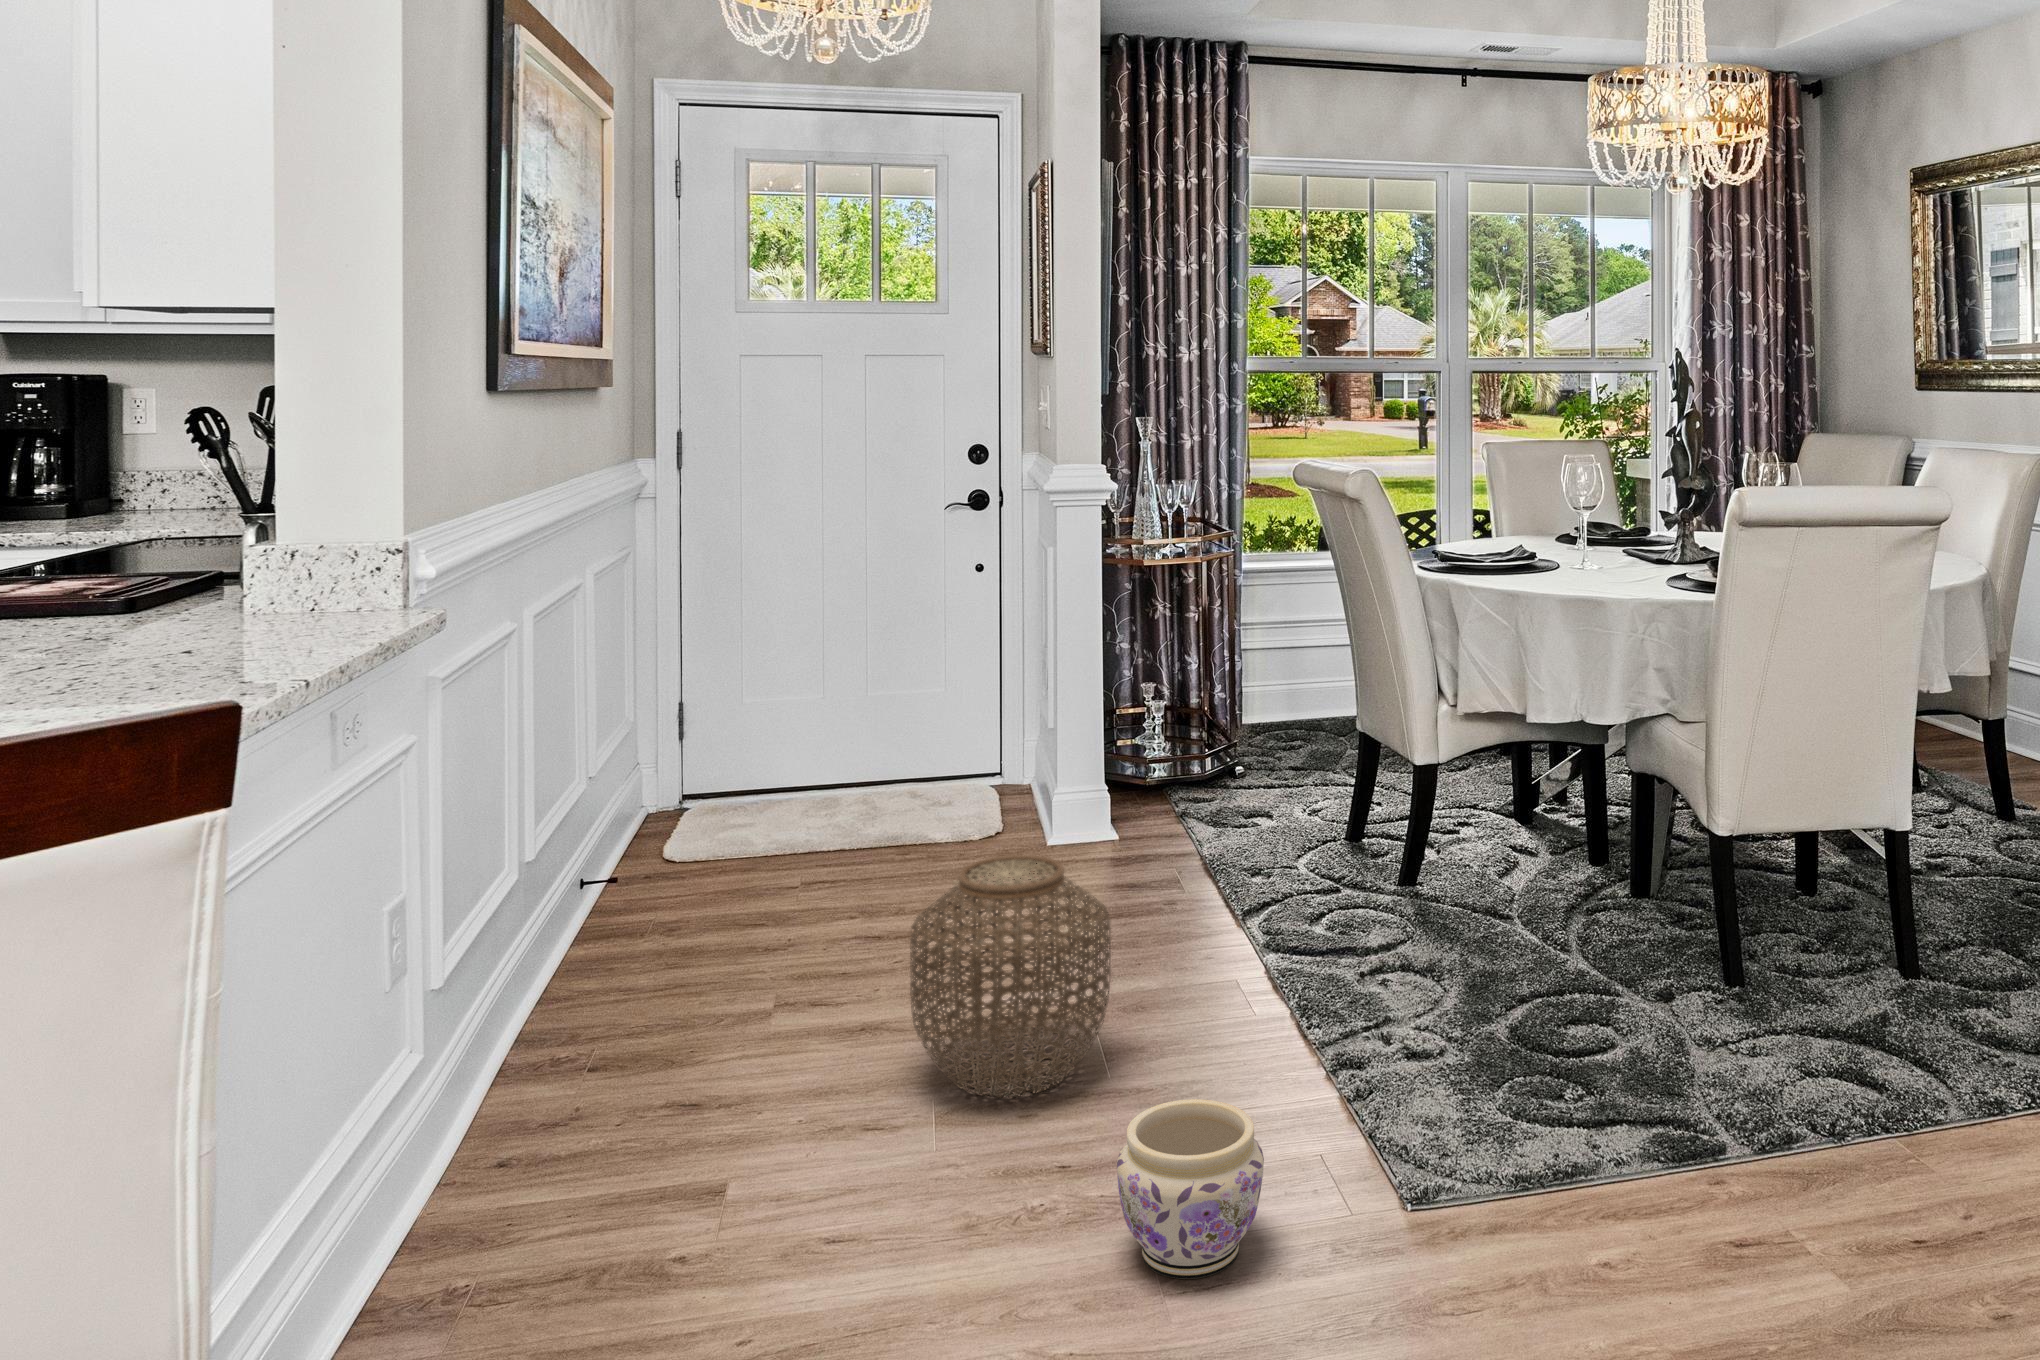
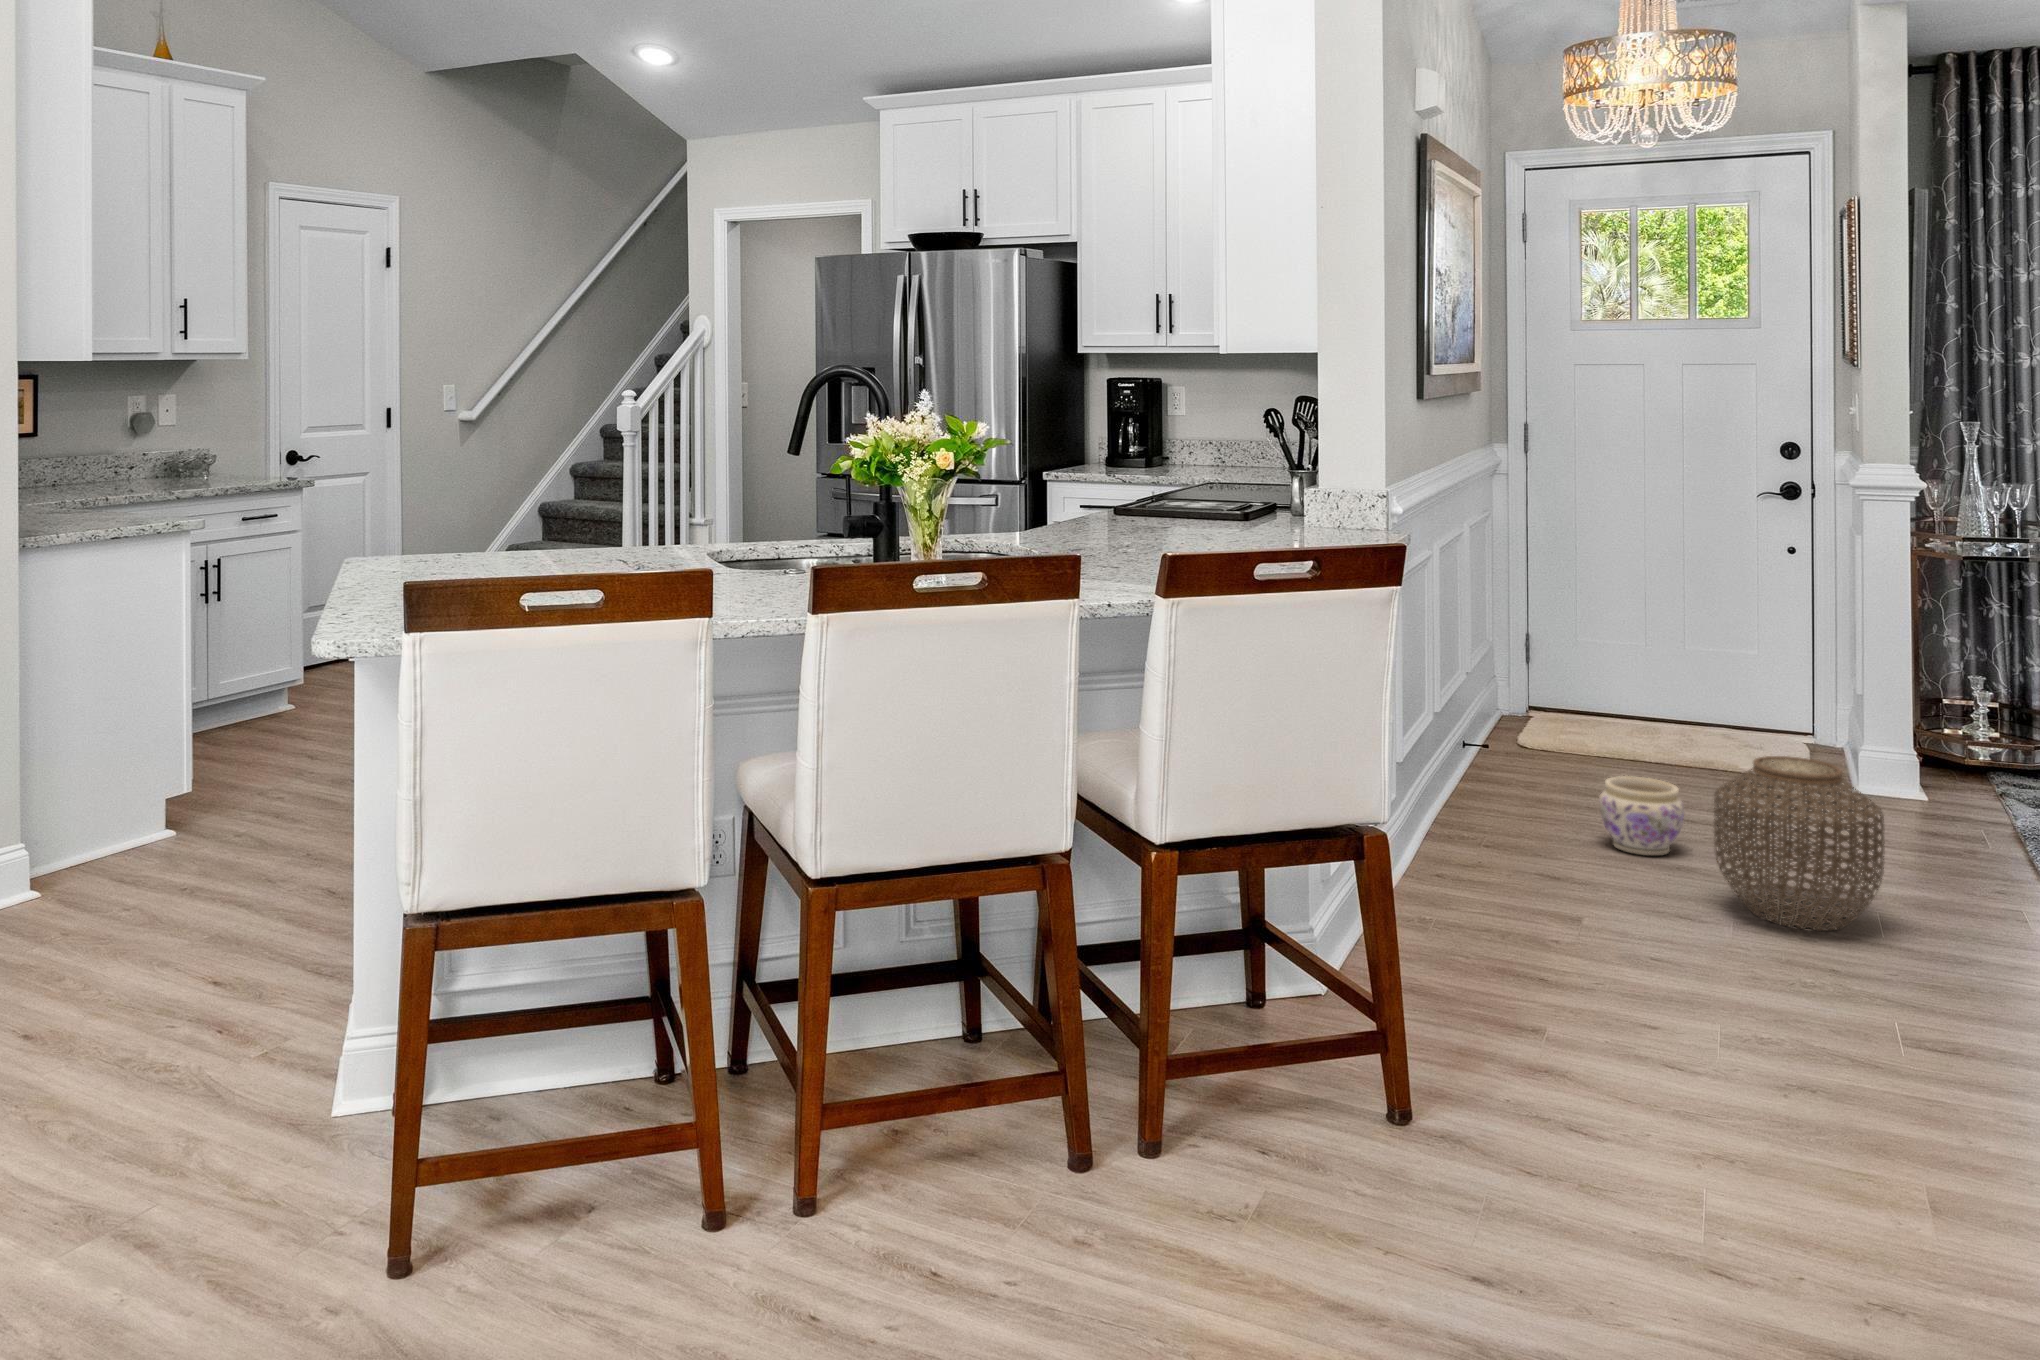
planter: present [1117,1099,1264,1279] -> present [1600,776,1684,856]

